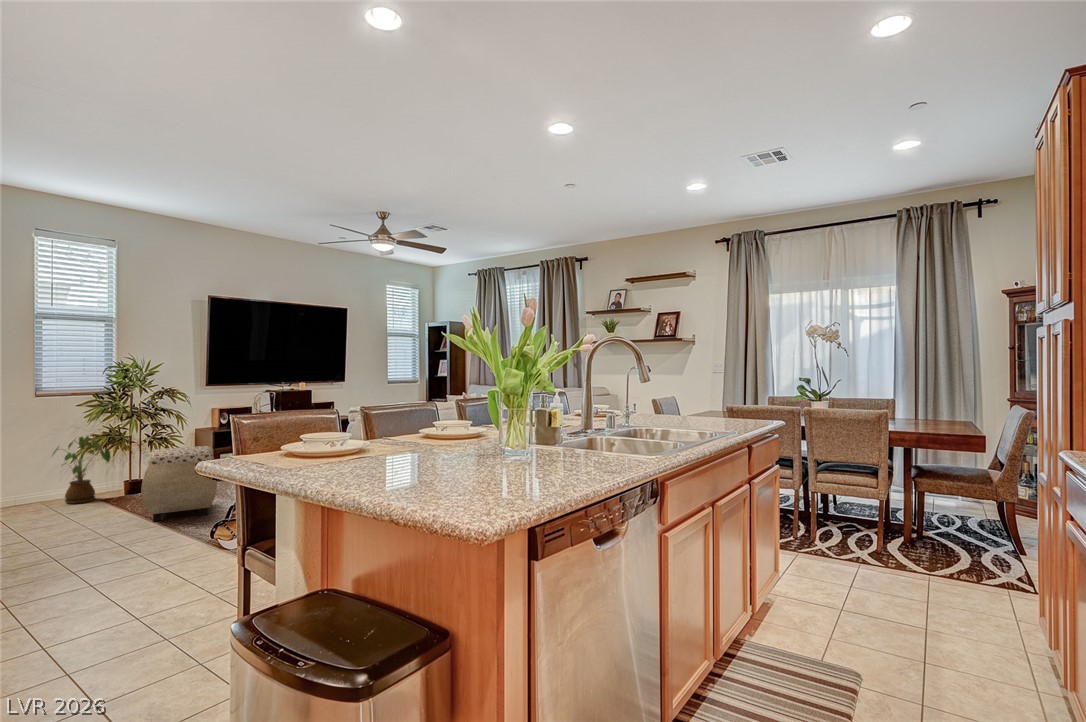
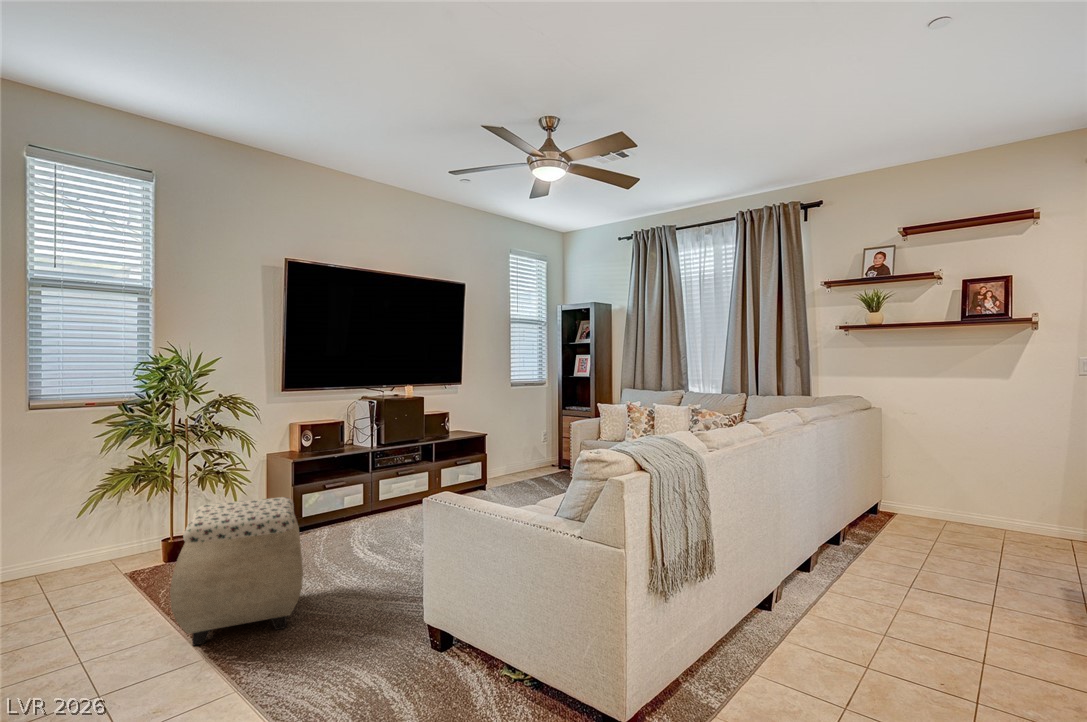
house plant: present [52,436,114,504] -> none [44,470,148,583]

